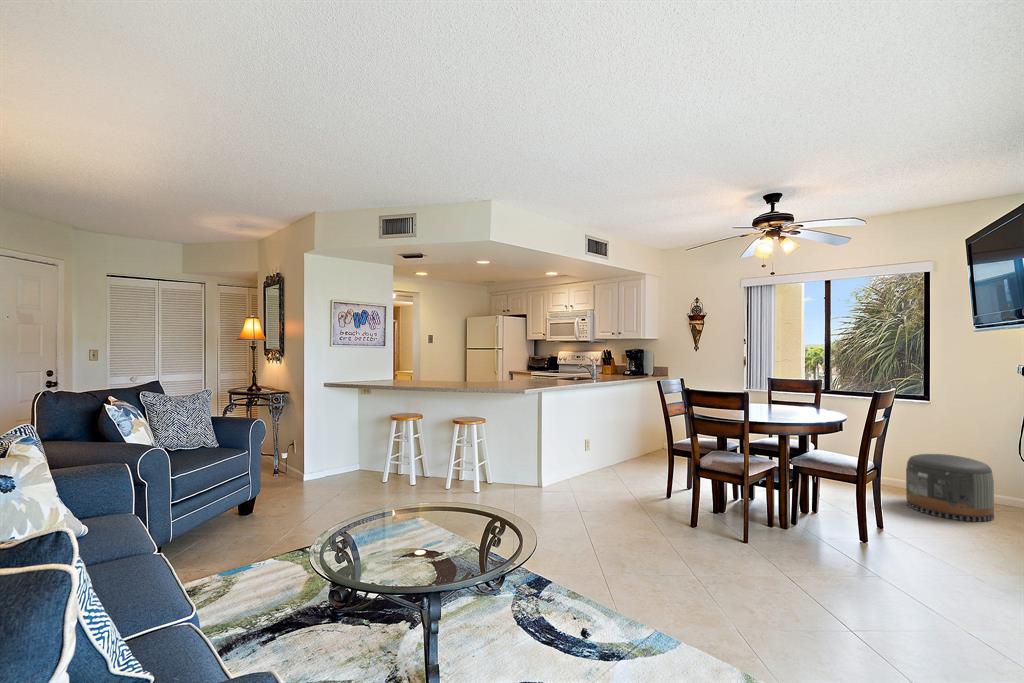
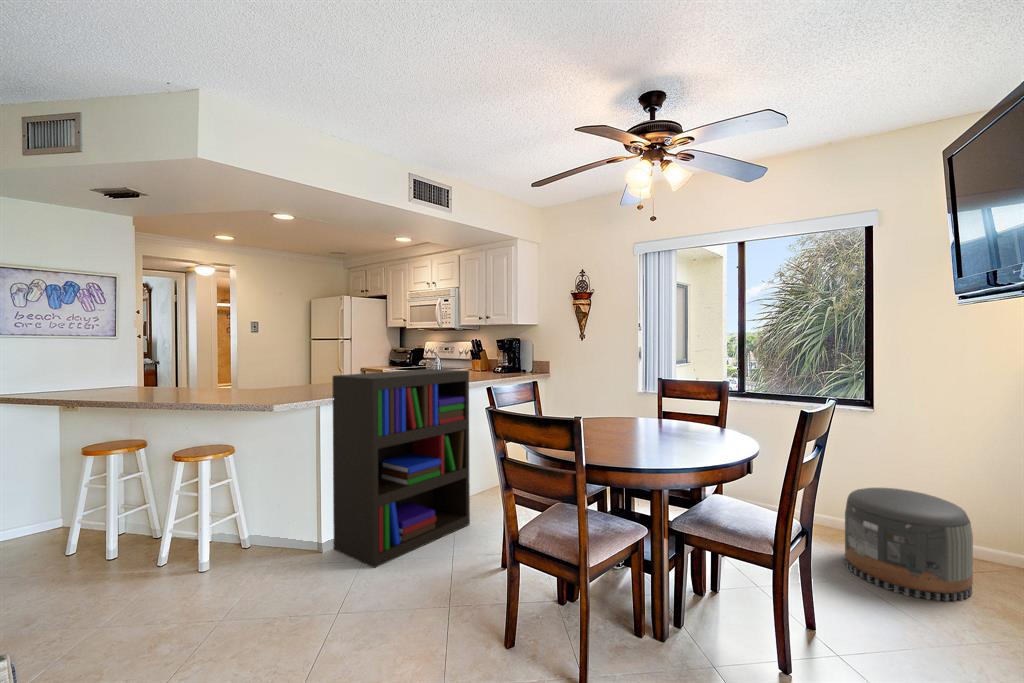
bookshelf: none [551,371,632,495] -> present [332,369,470,568]

